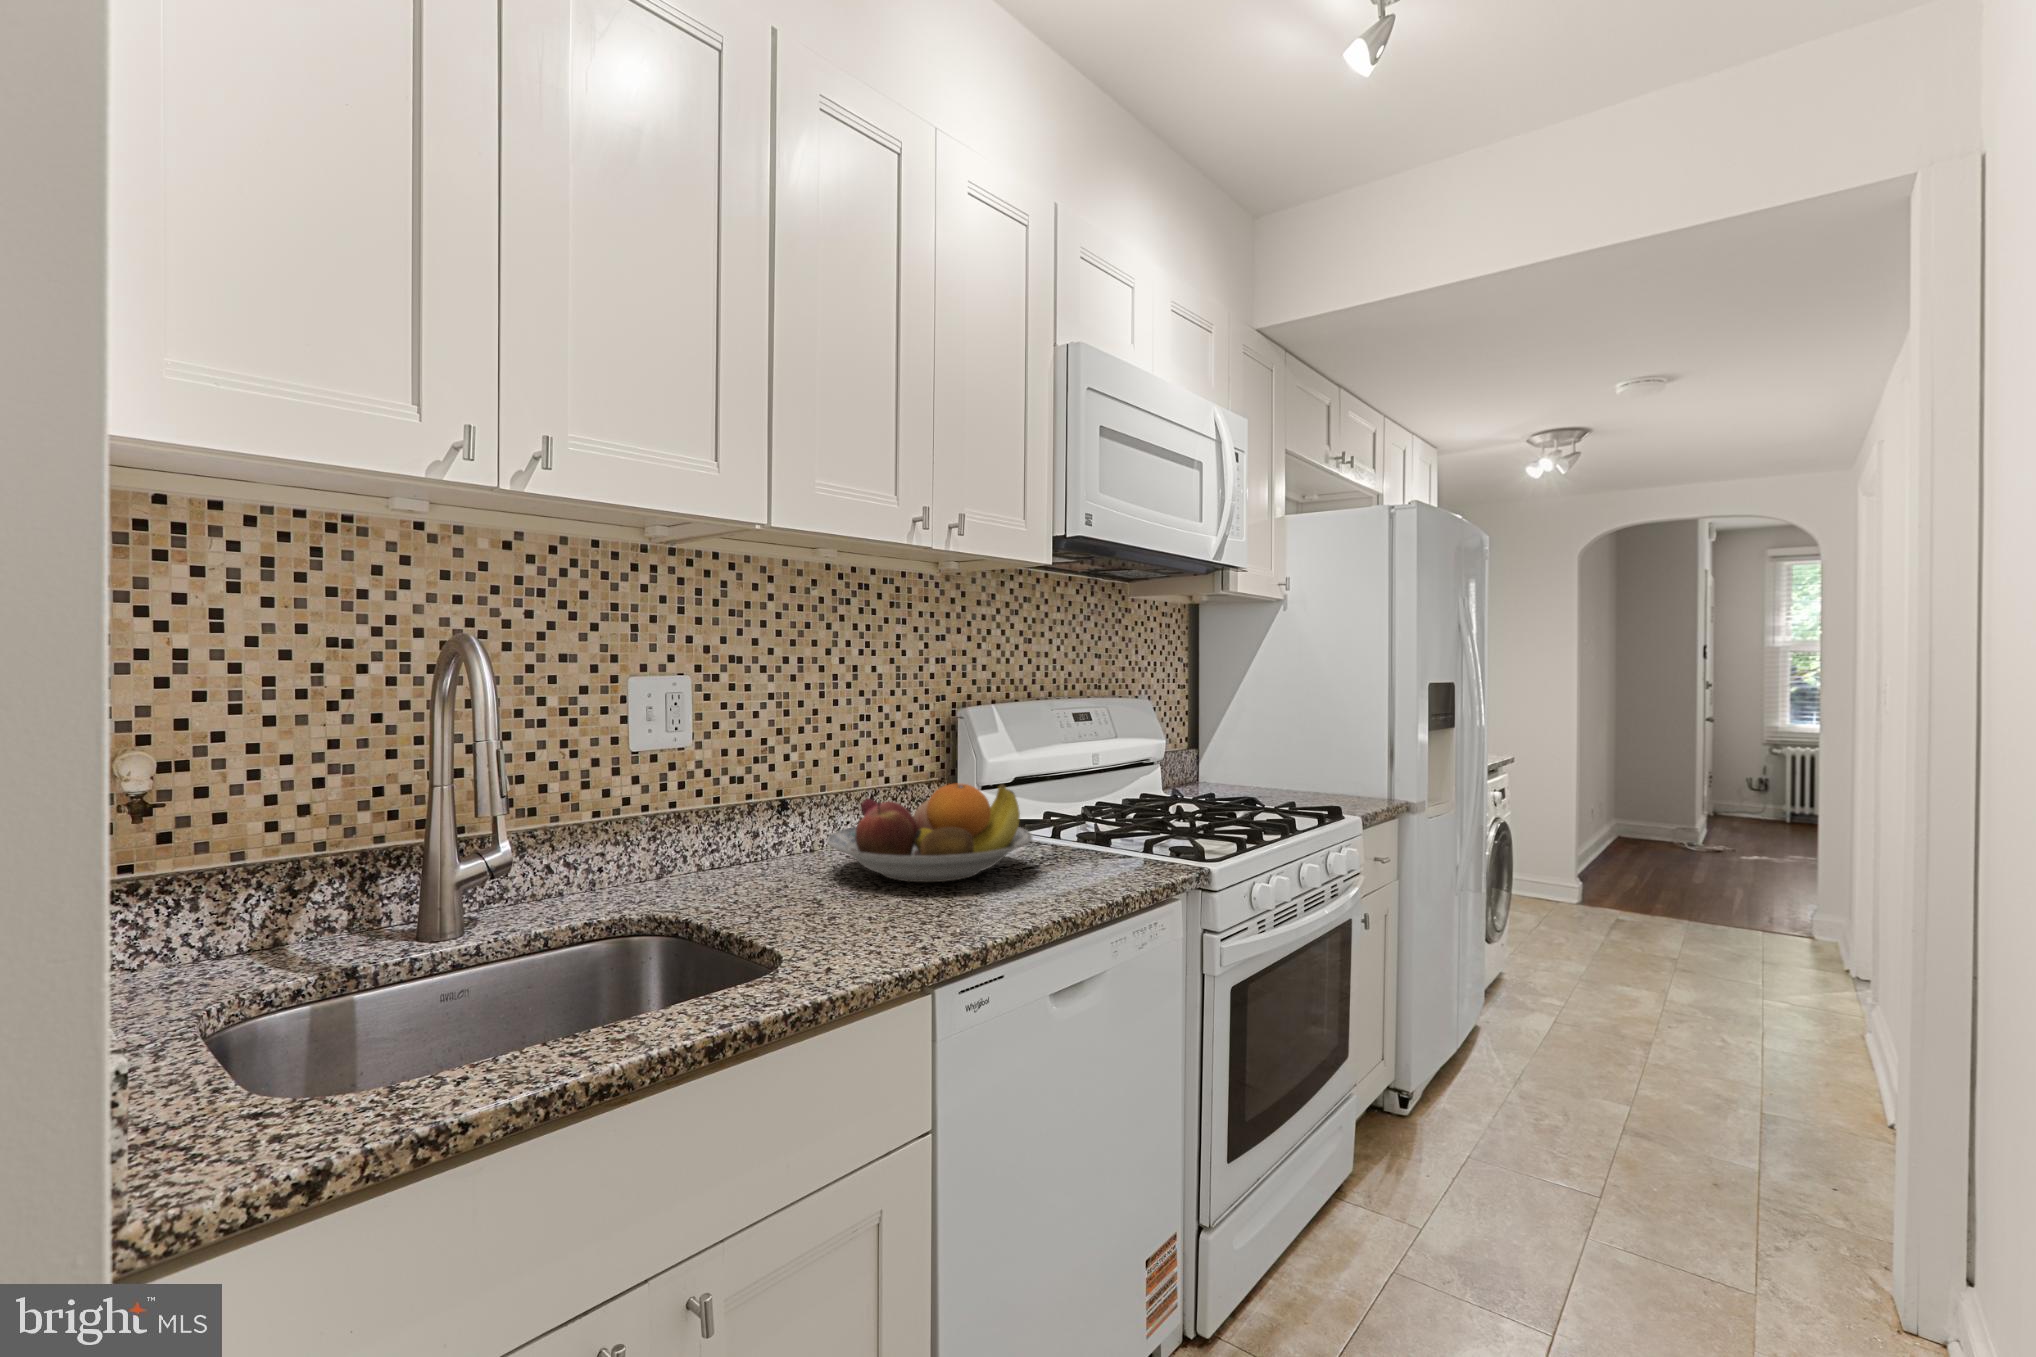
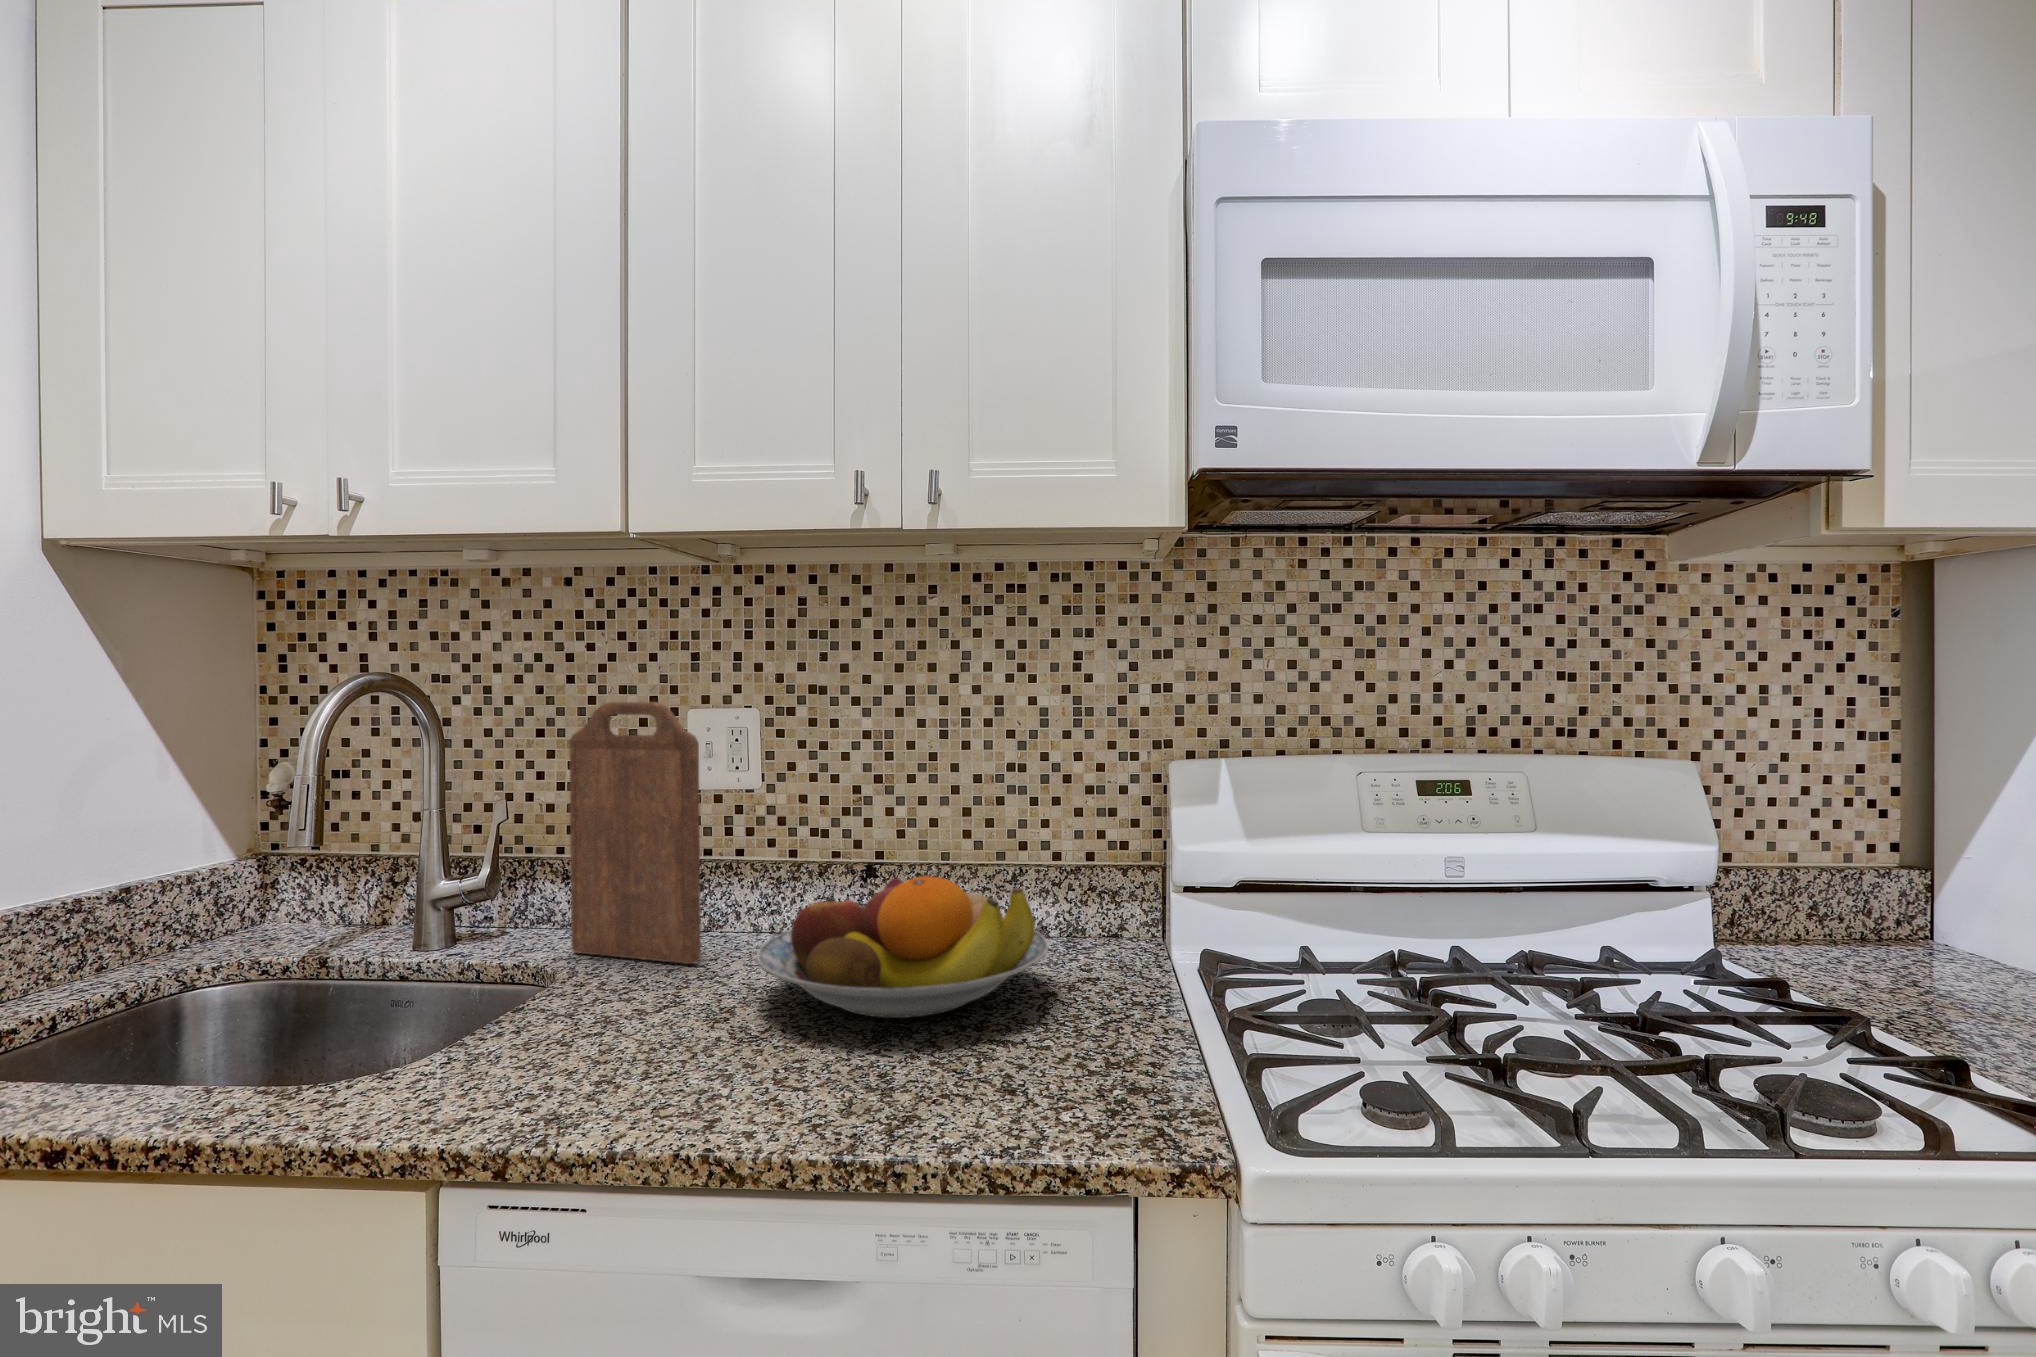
cutting board: none [600,666,743,910] -> present [569,702,701,964]

